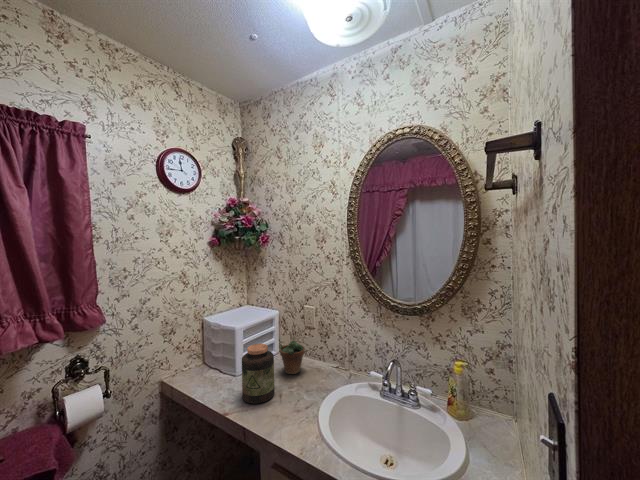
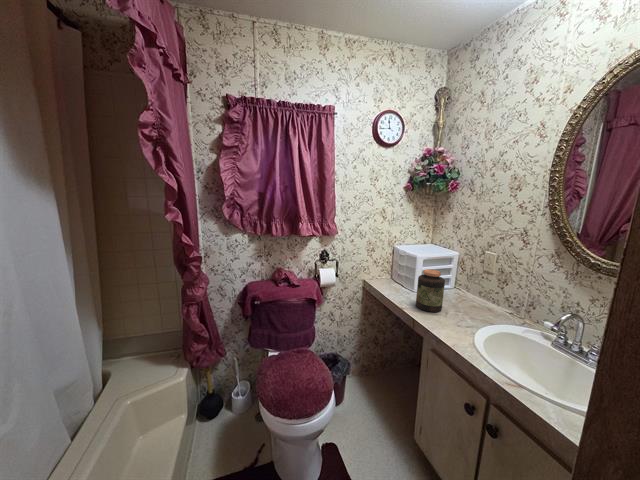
succulent plant: present [280,331,305,374] -> none [453,268,477,304]

